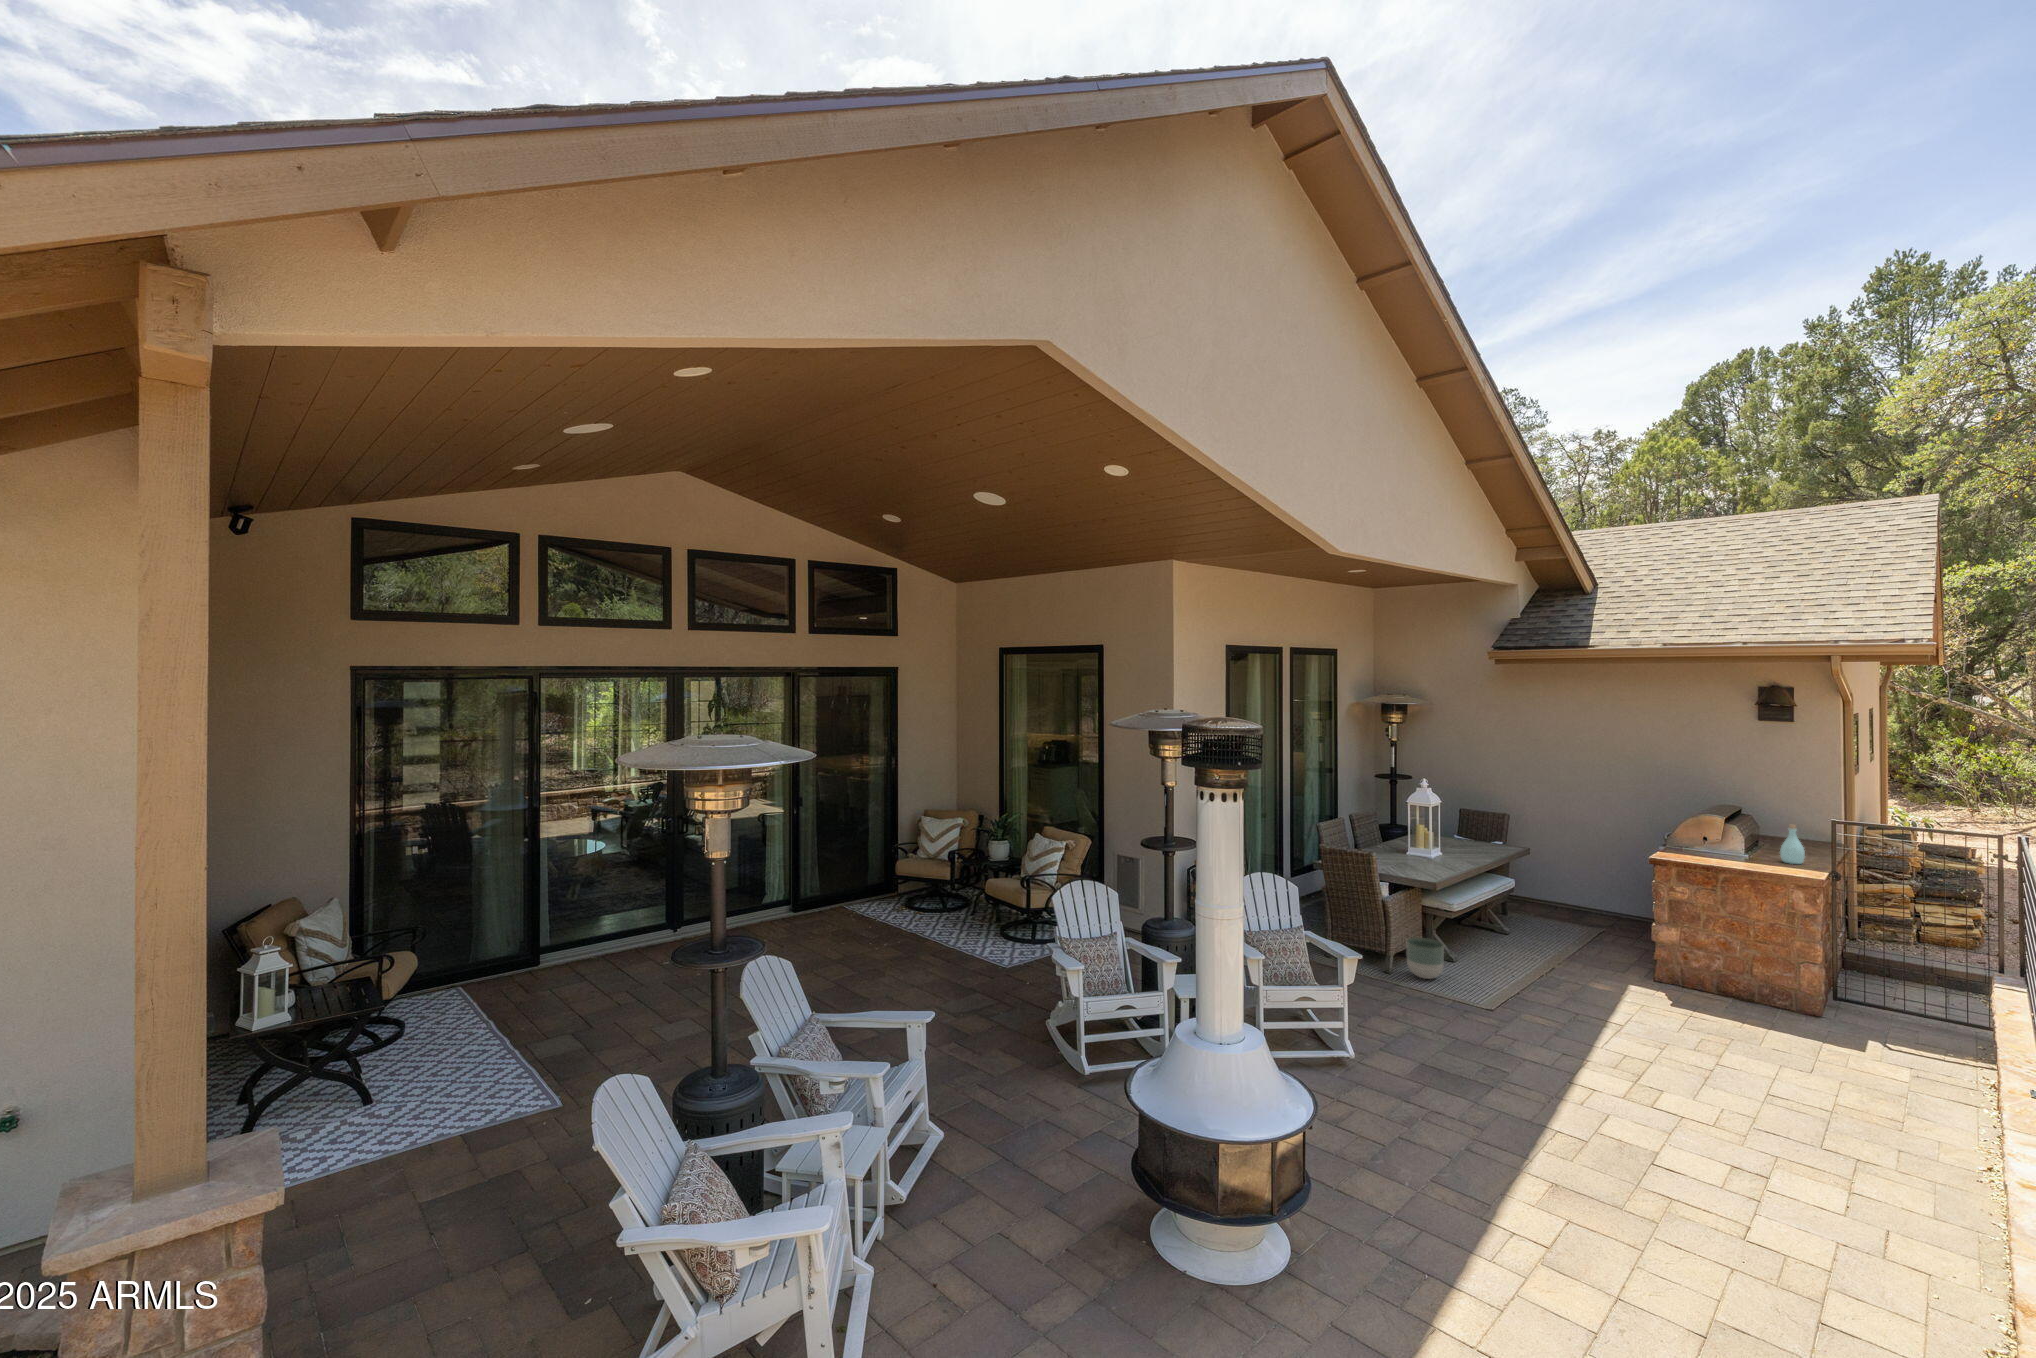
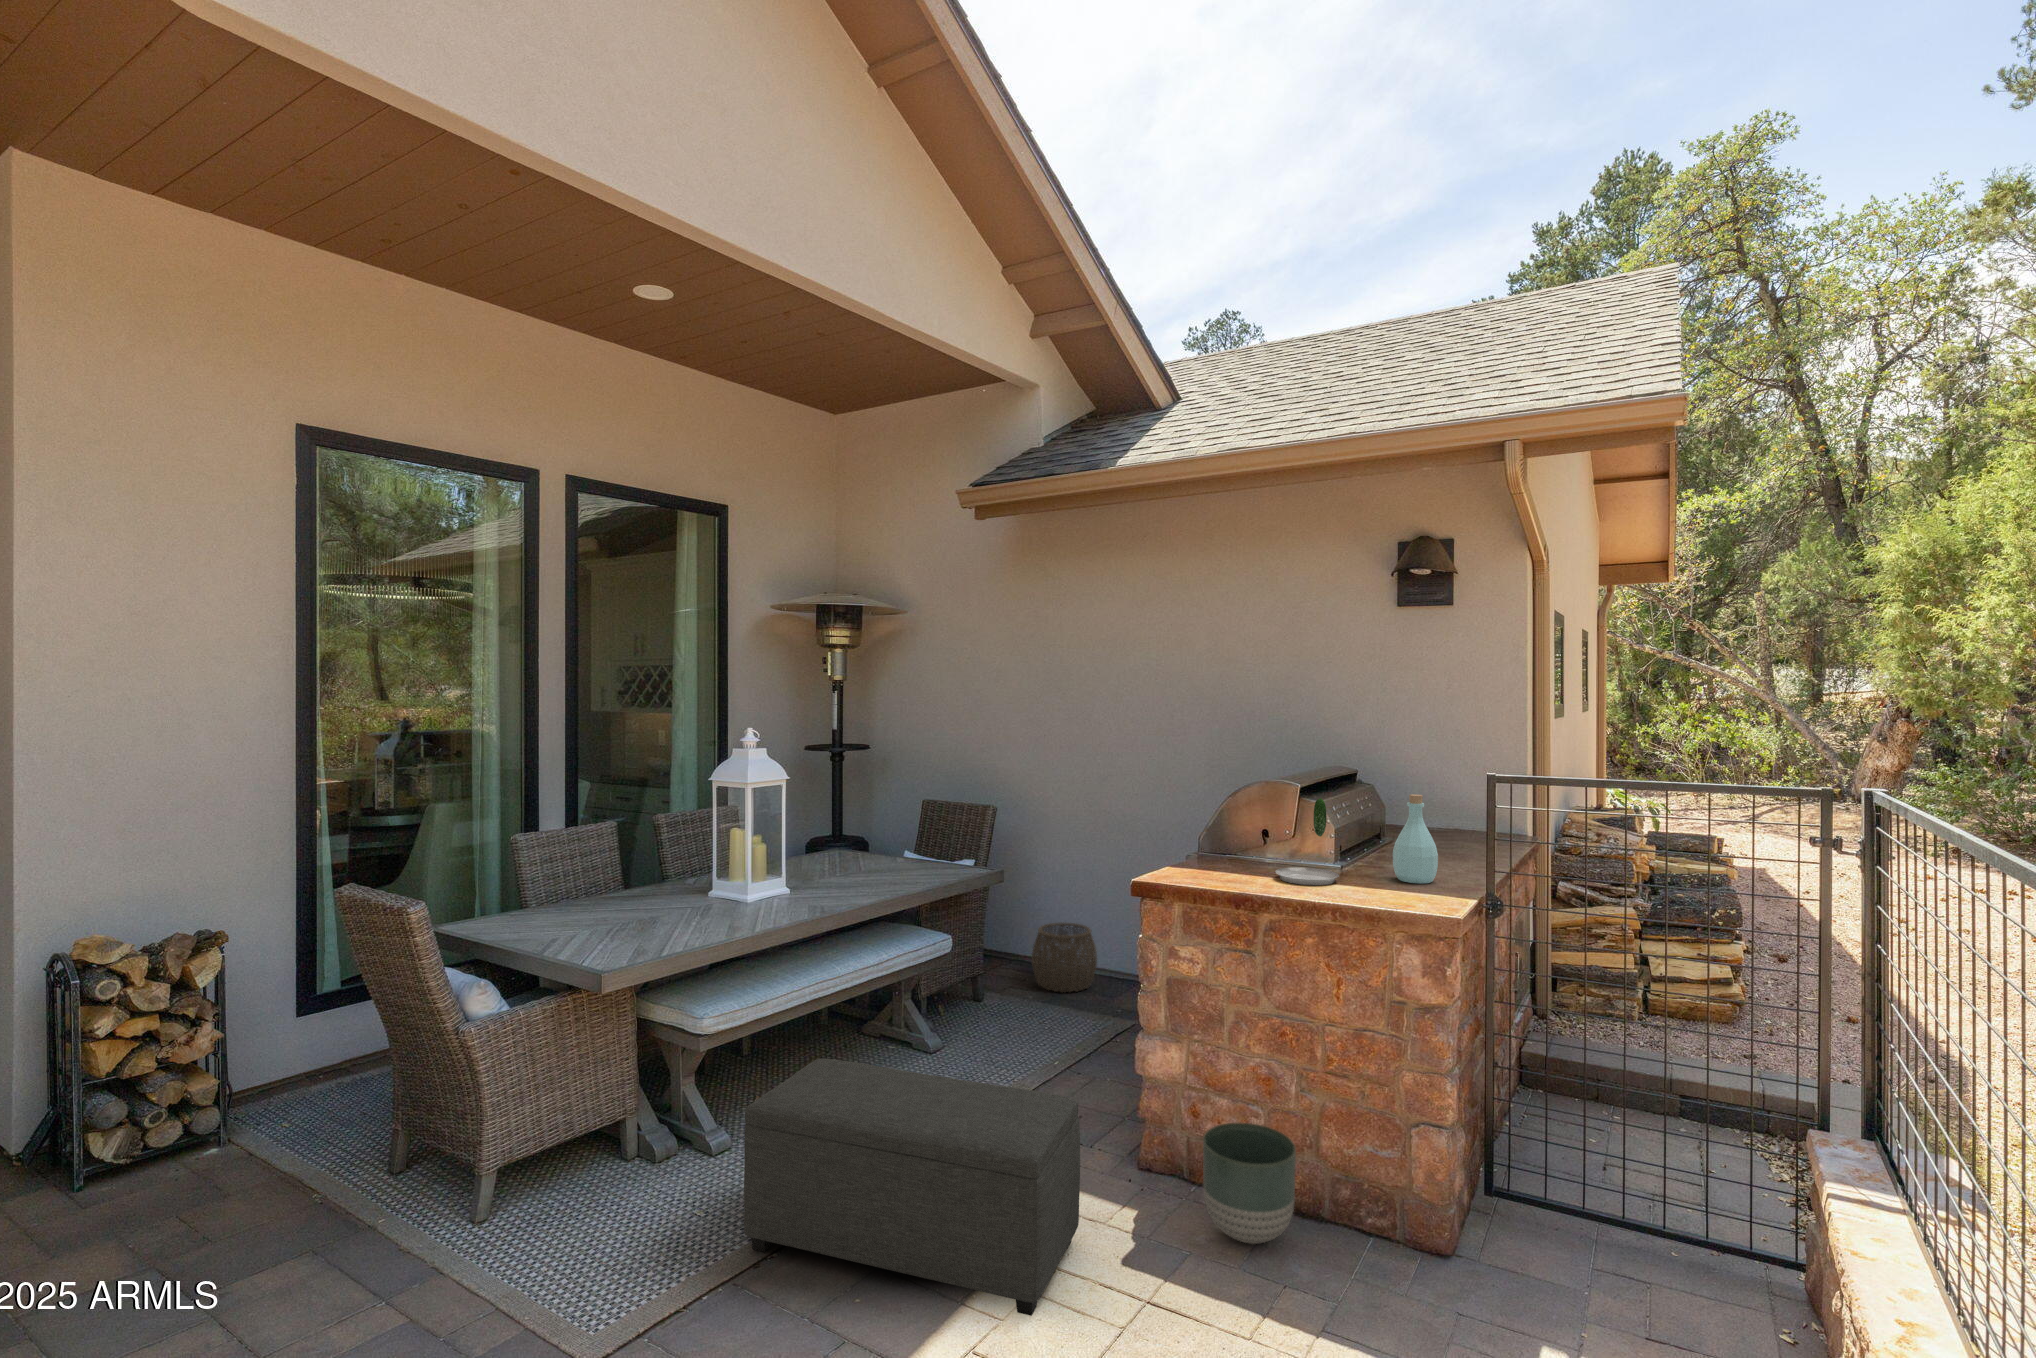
plate: none [1719,825,1754,863] -> present [1275,798,1339,885]
woven basket: none [1522,880,1563,917] -> present [1032,922,1097,992]
ottoman: none [1502,924,1647,1015] -> present [744,1059,1080,1316]
planter: present [1407,938,1444,979] -> present [1203,1123,1296,1244]

